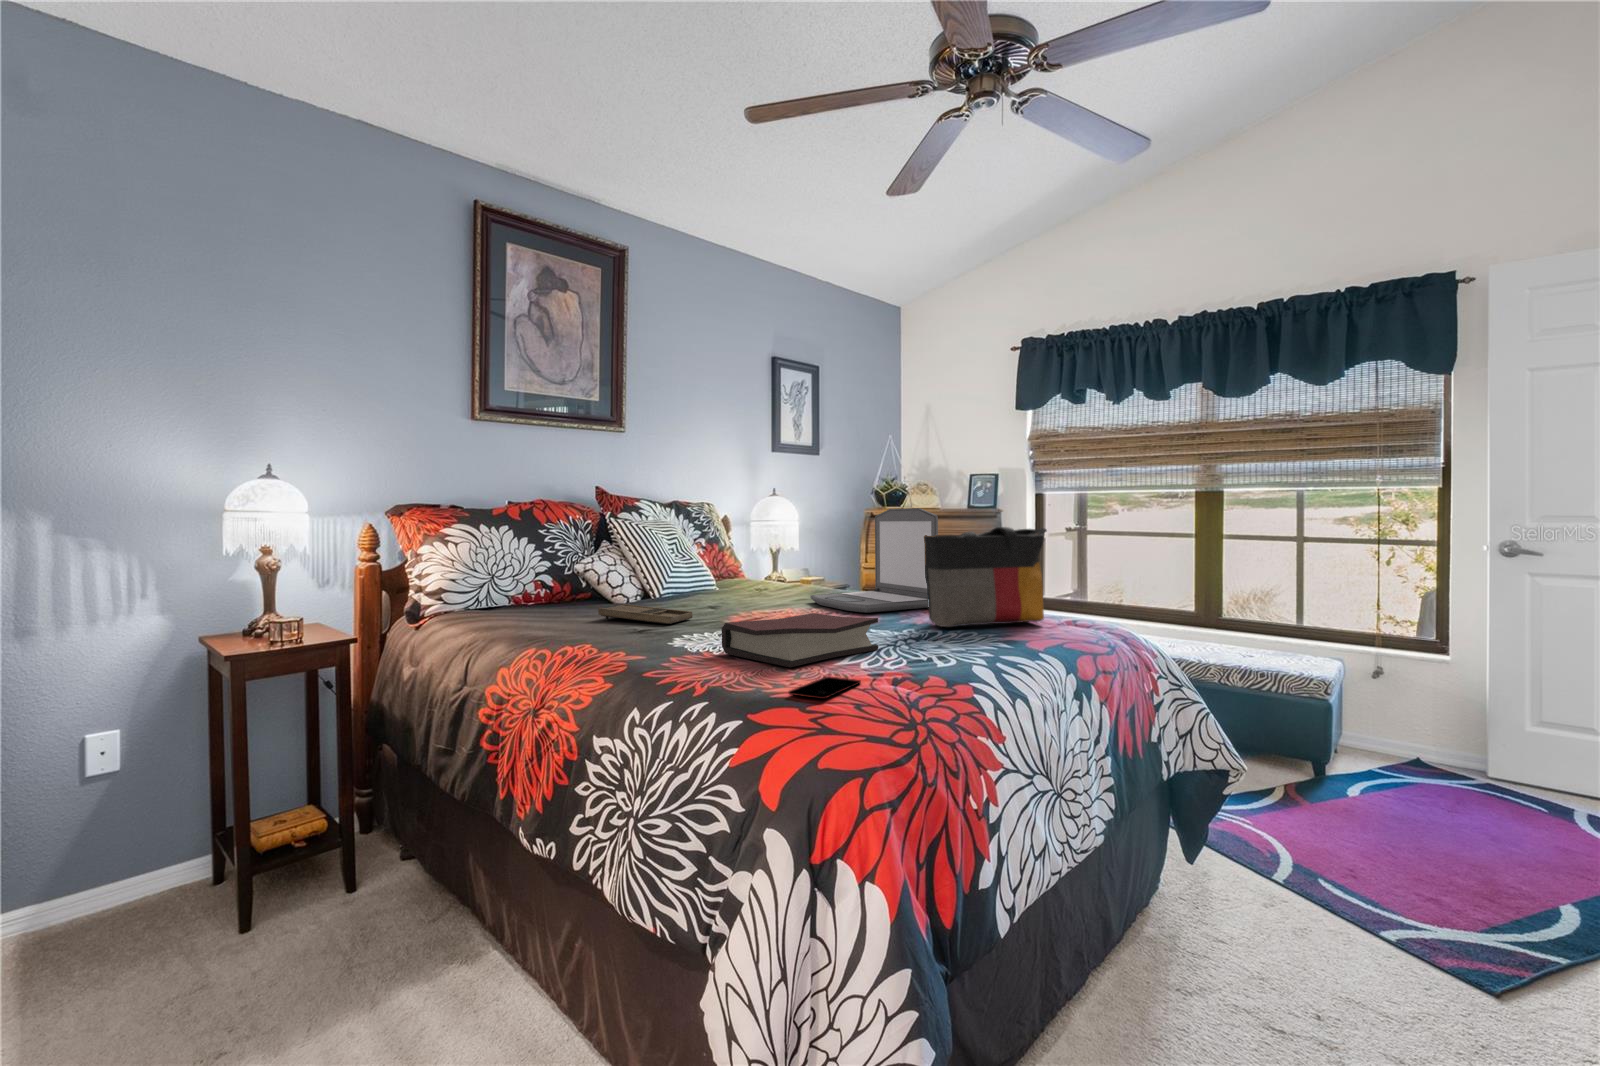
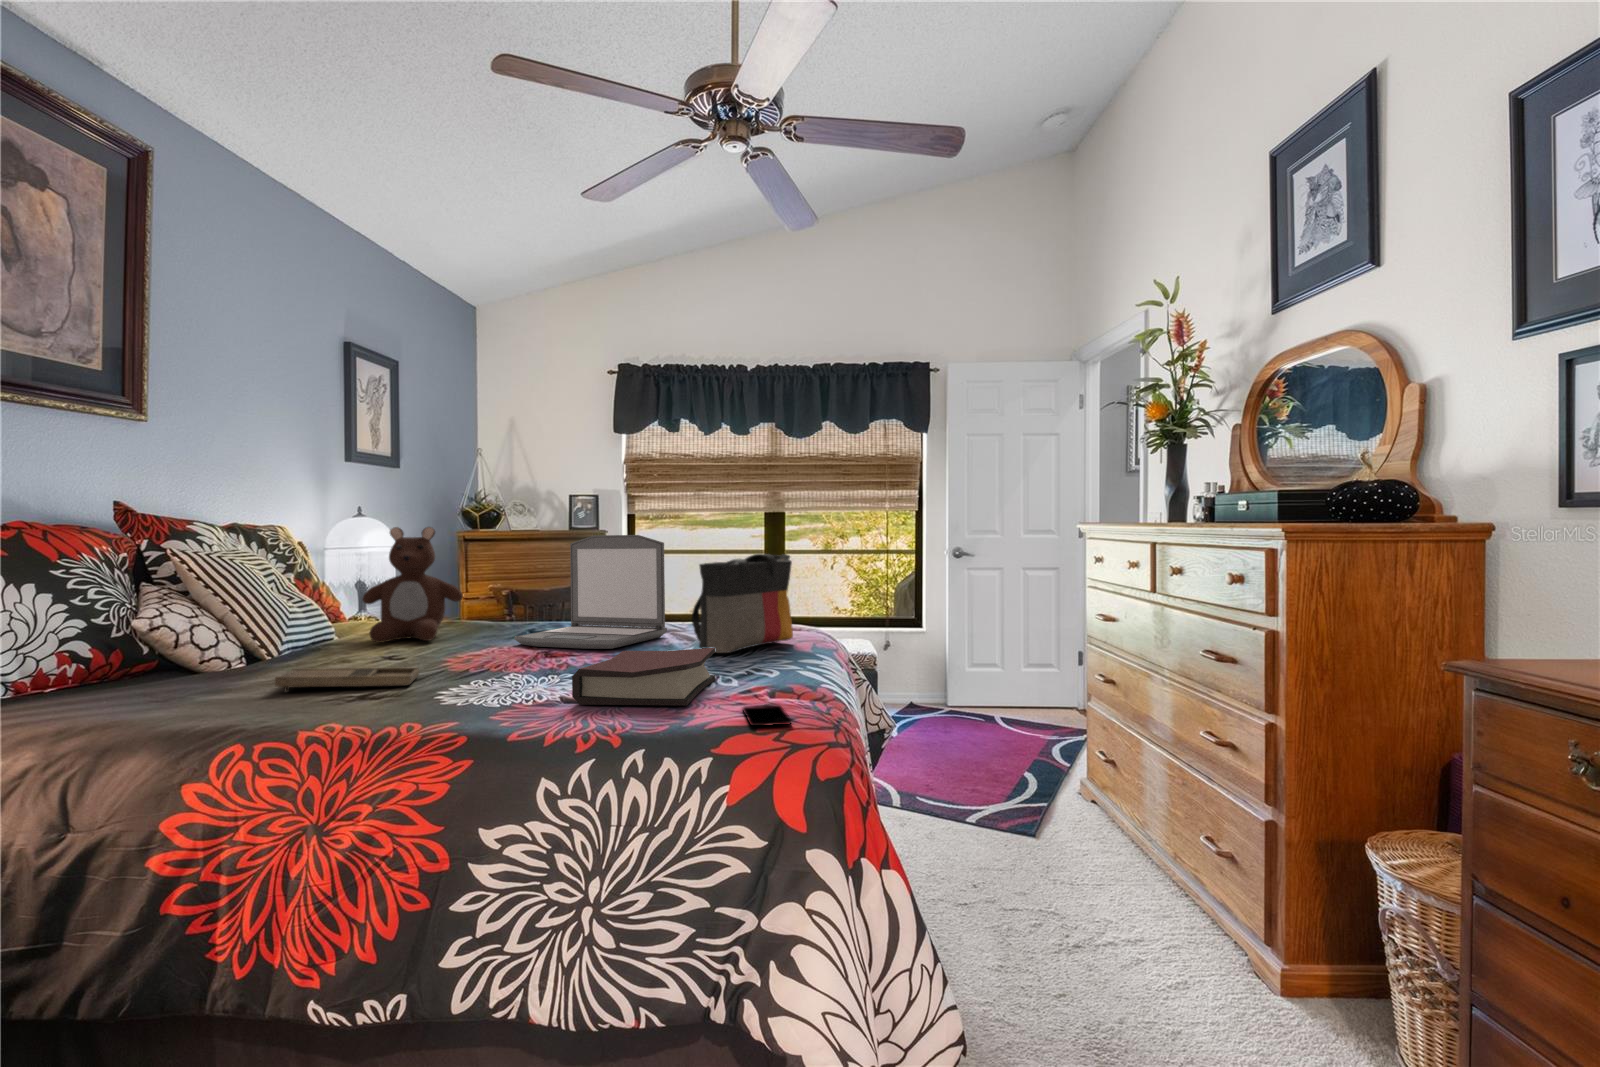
teddy bear: none [725,503,797,594] -> present [362,527,463,643]

